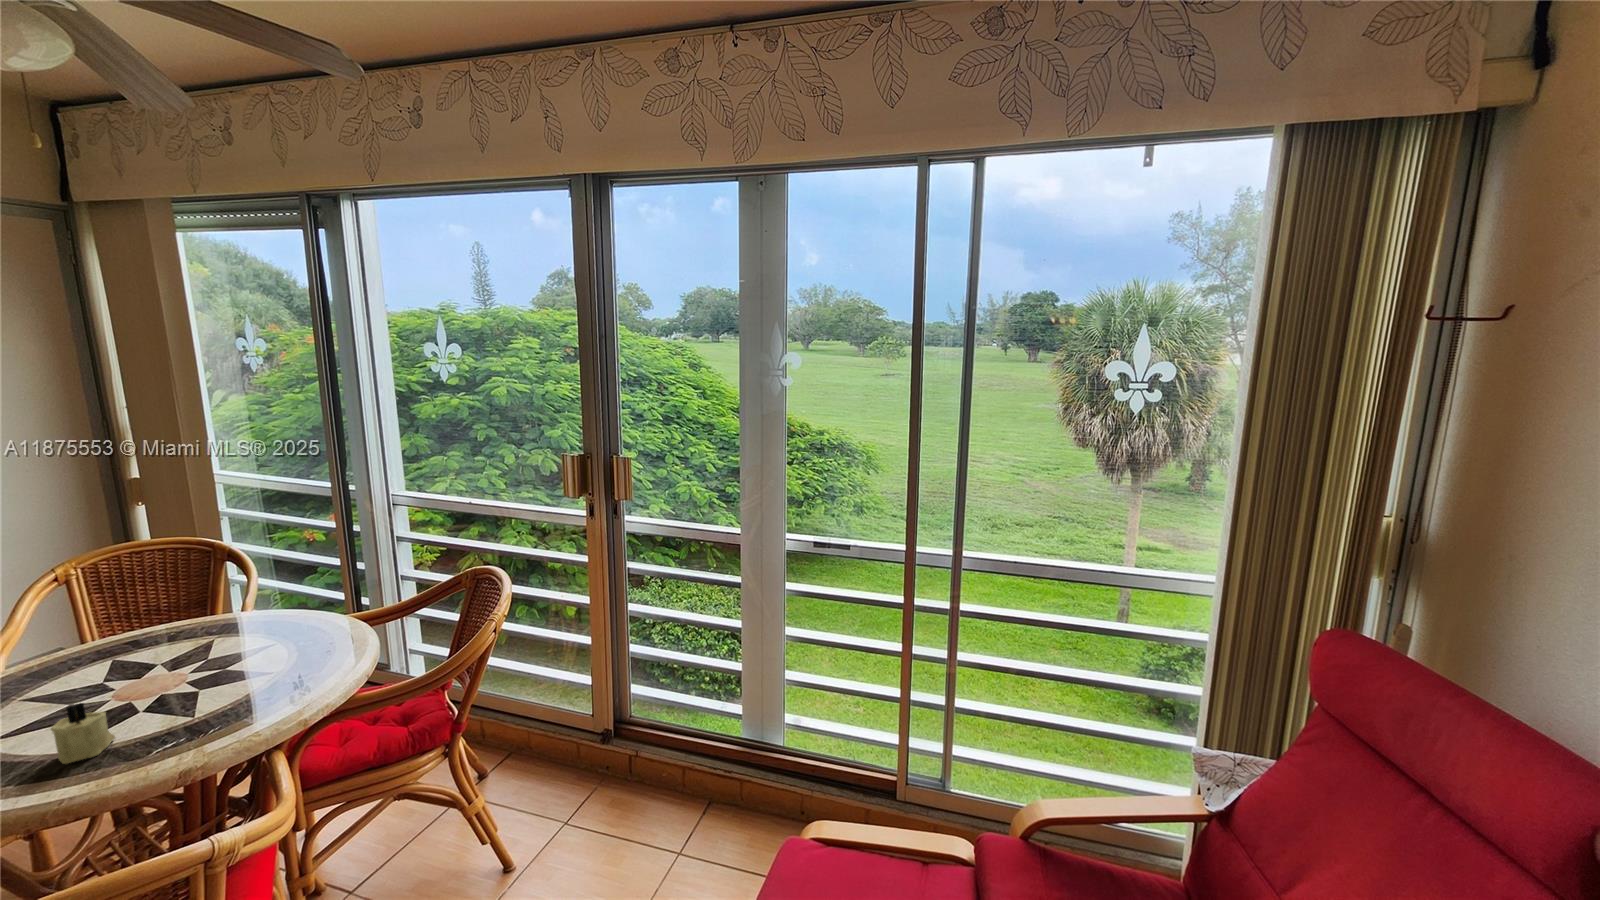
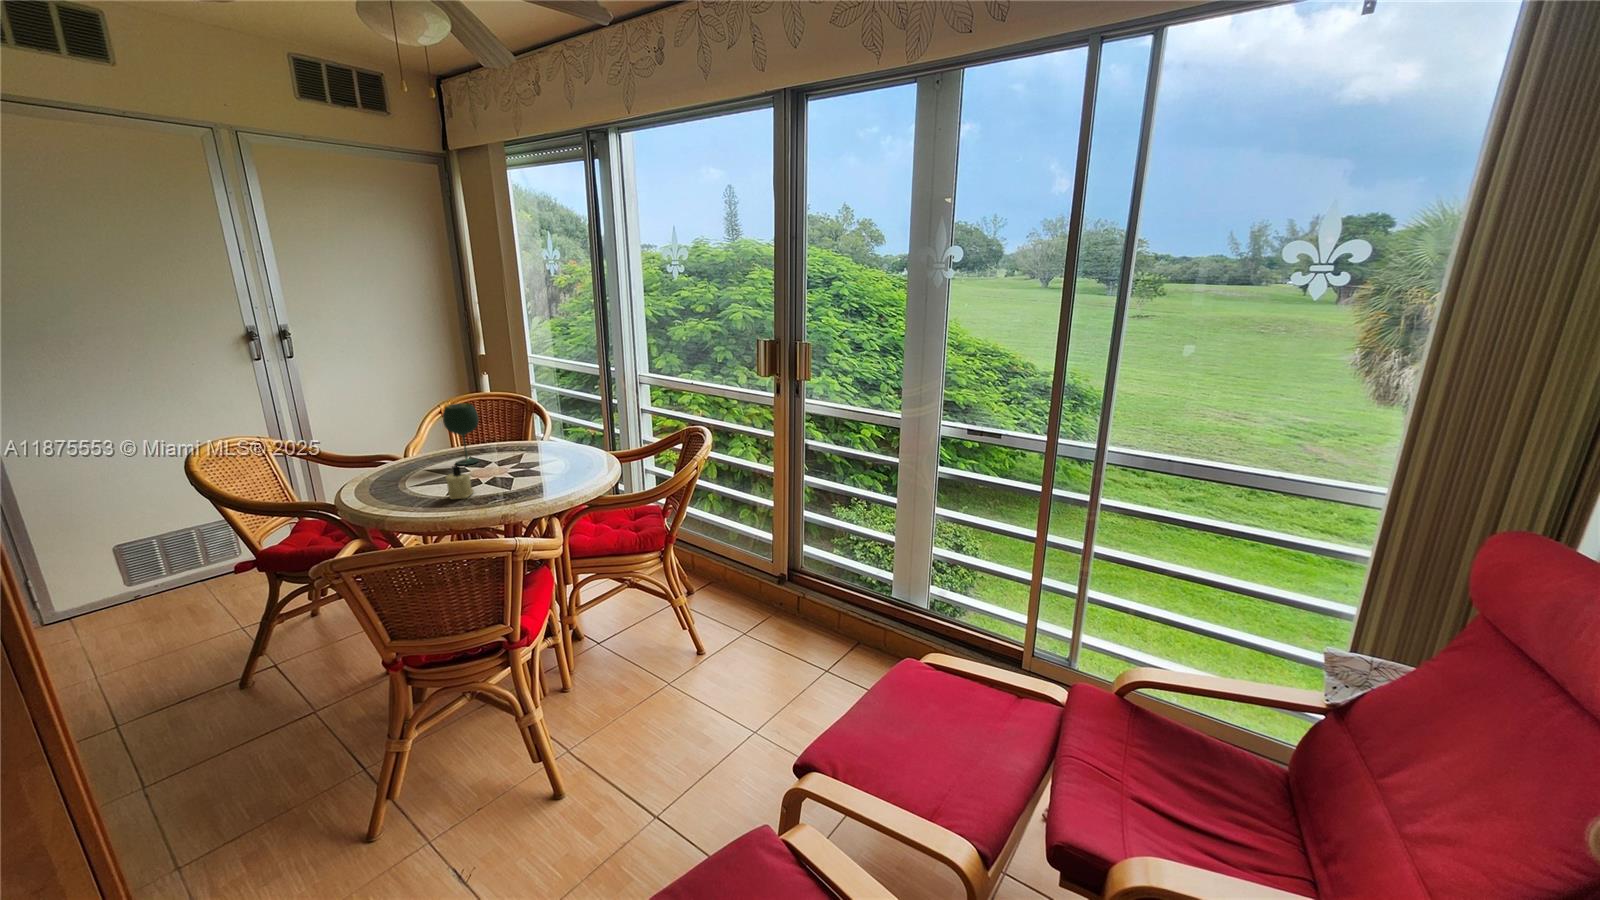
wine glass: none [50,581,127,681] -> present [443,403,479,465]

